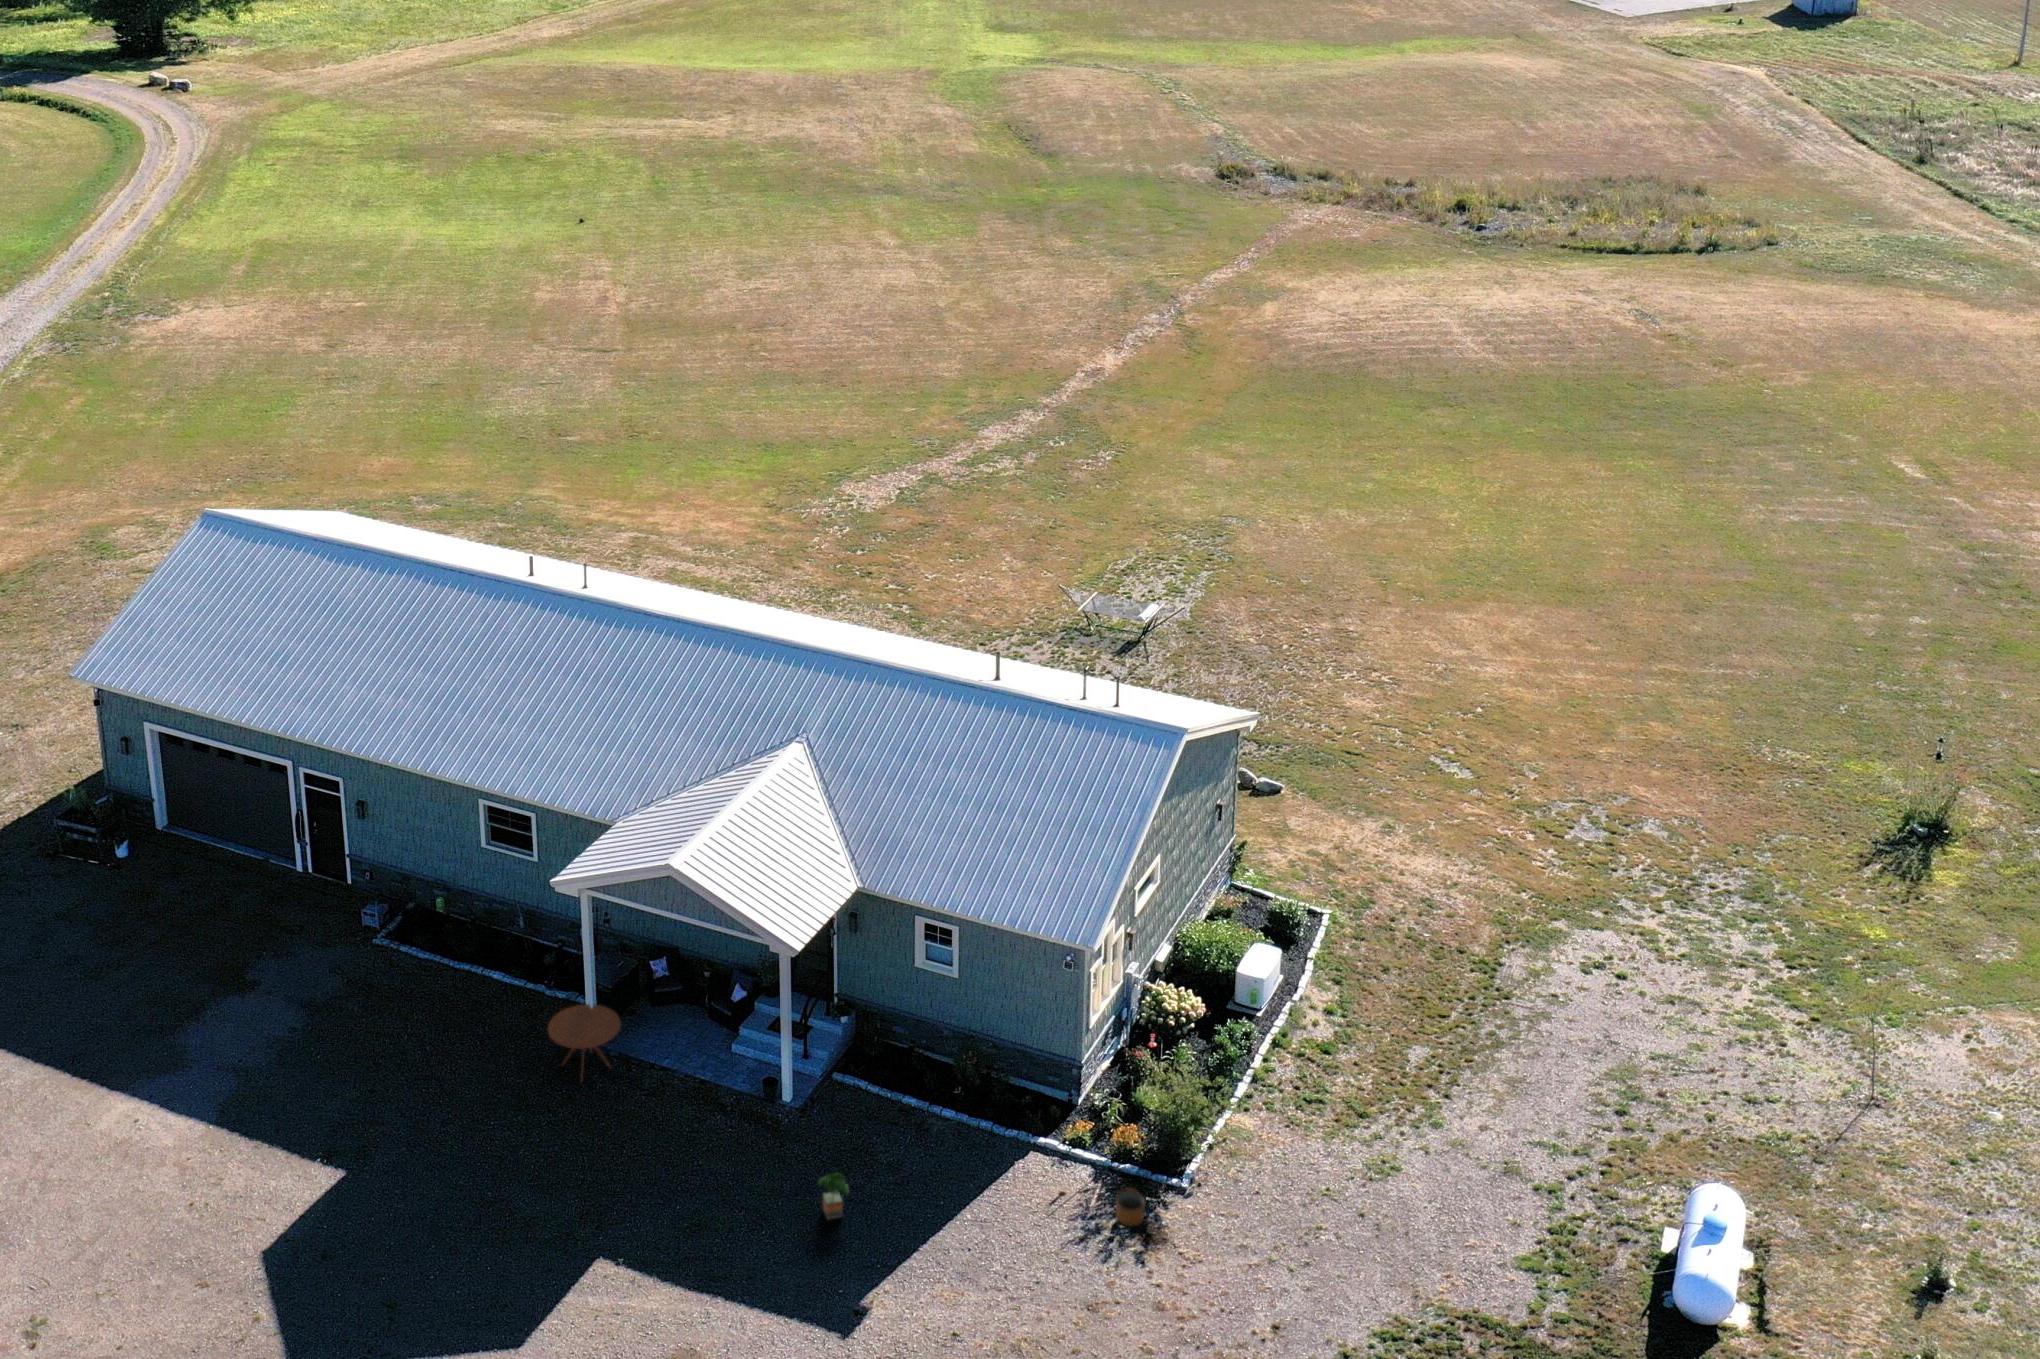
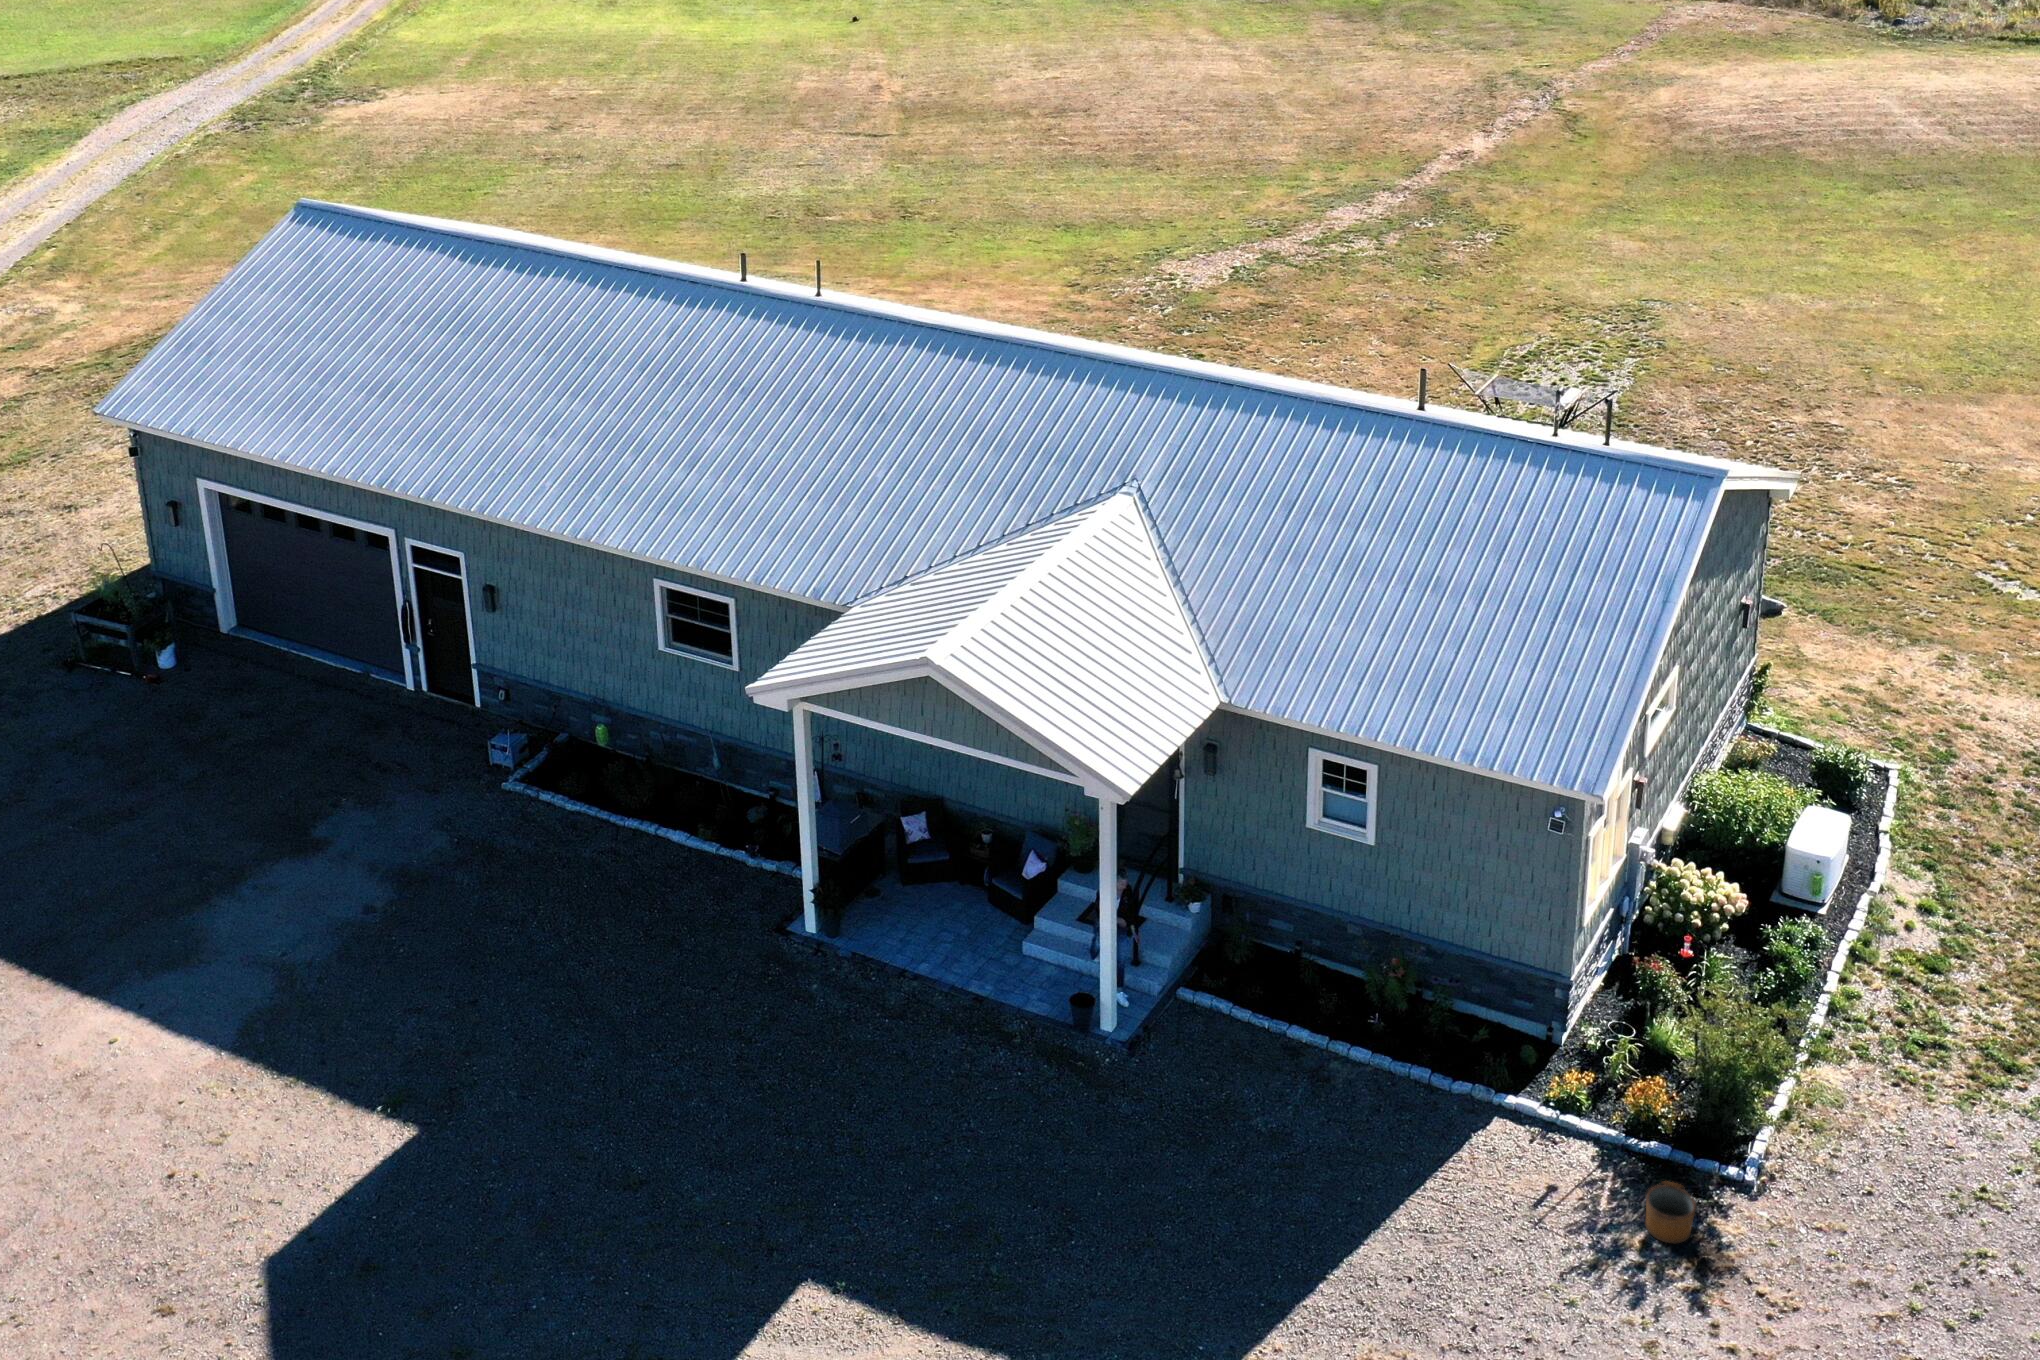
round table: present [548,1004,621,1079] -> none [747,877,856,994]
potted tree: present [819,1172,849,1220] -> none [1163,1143,1214,1220]

